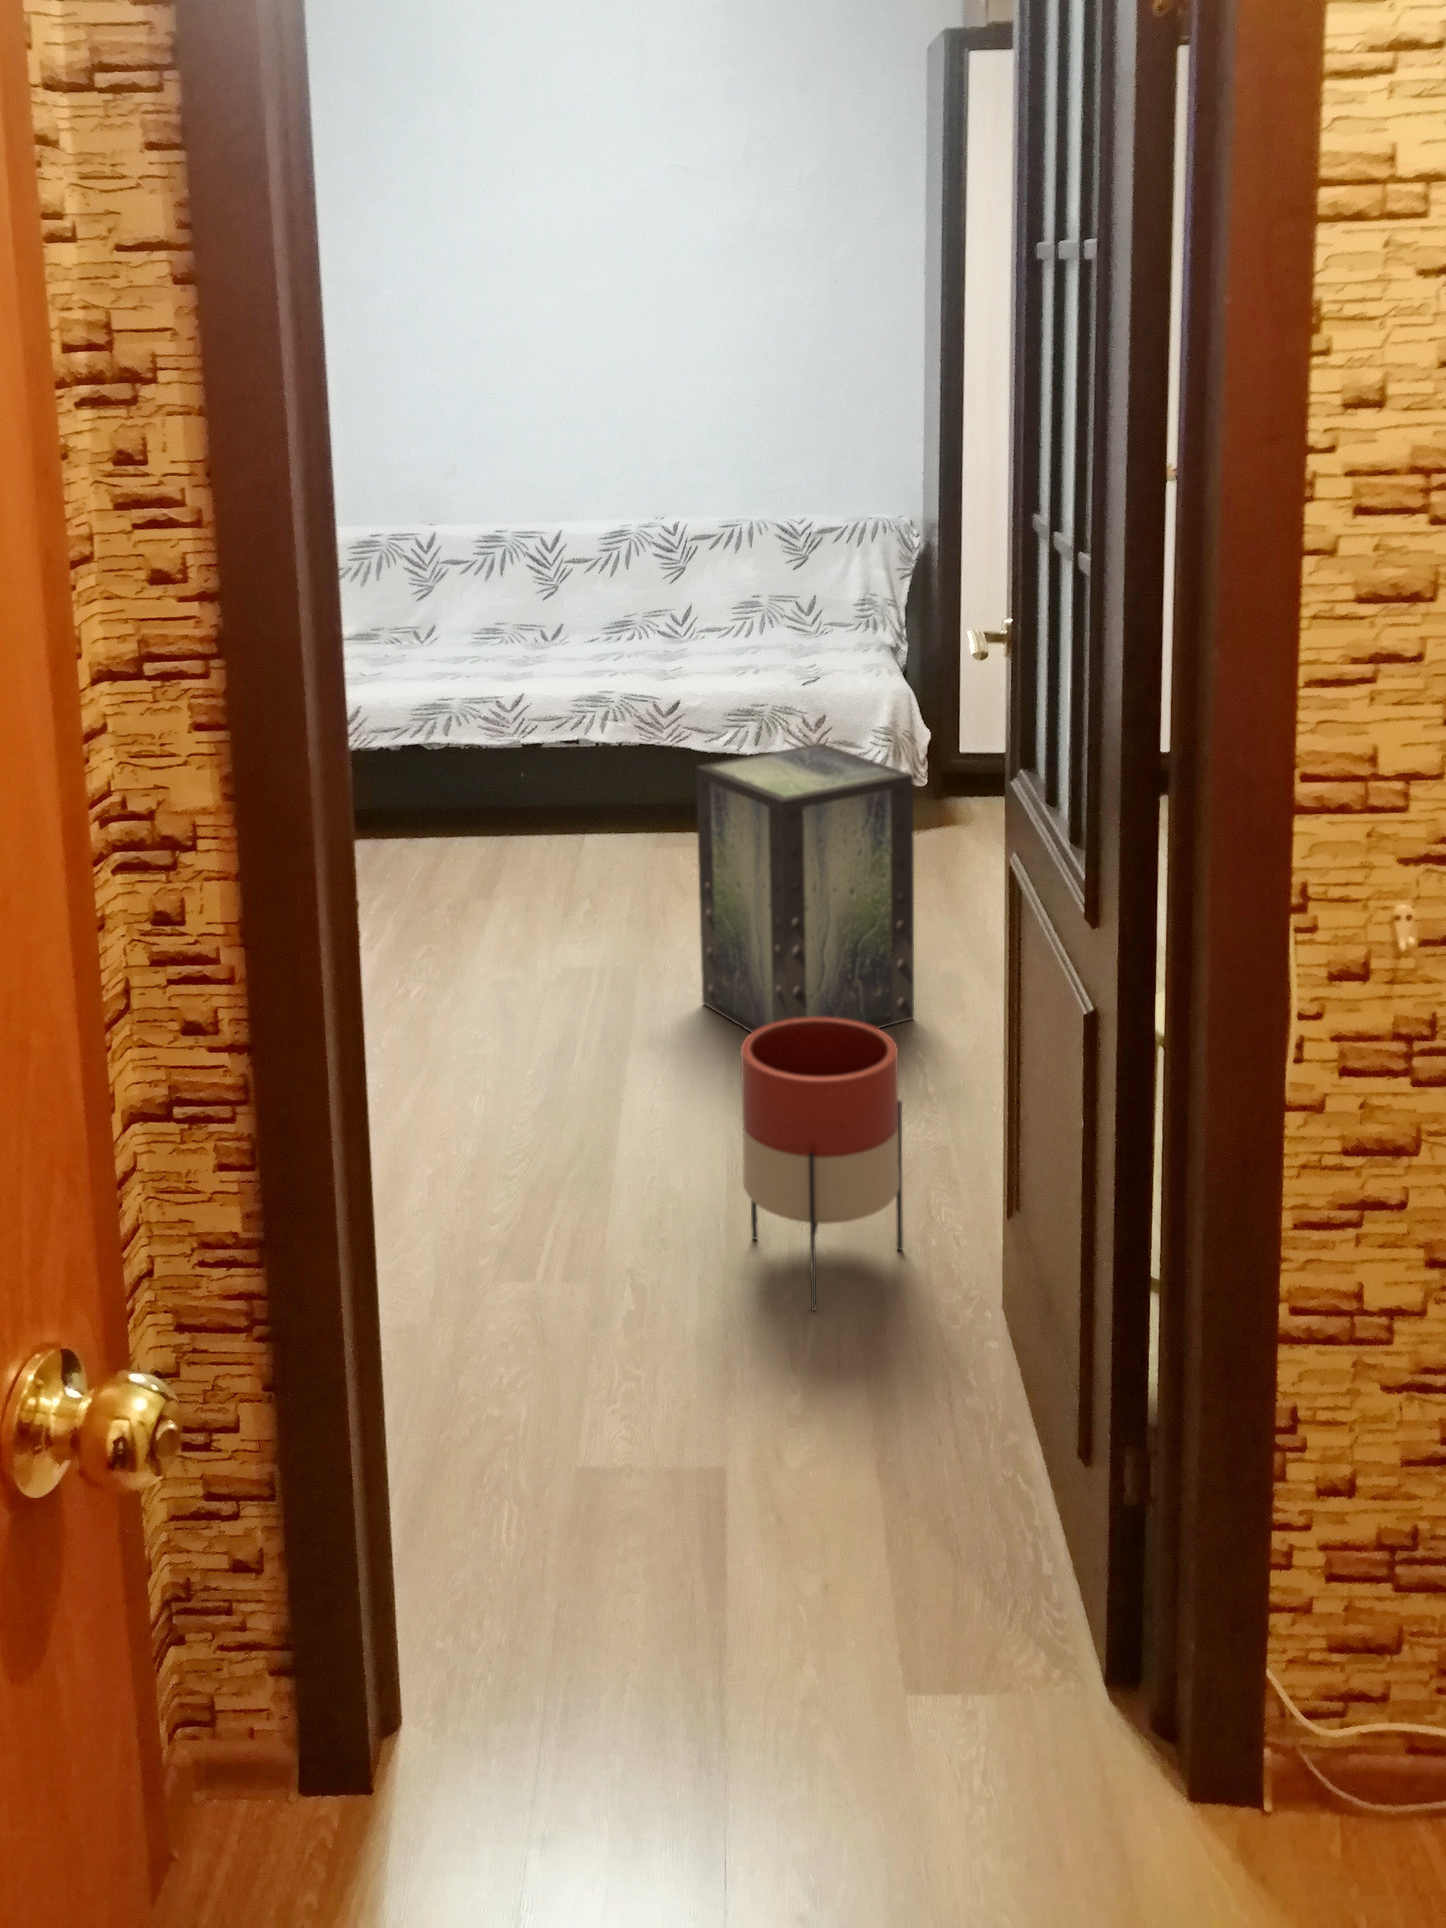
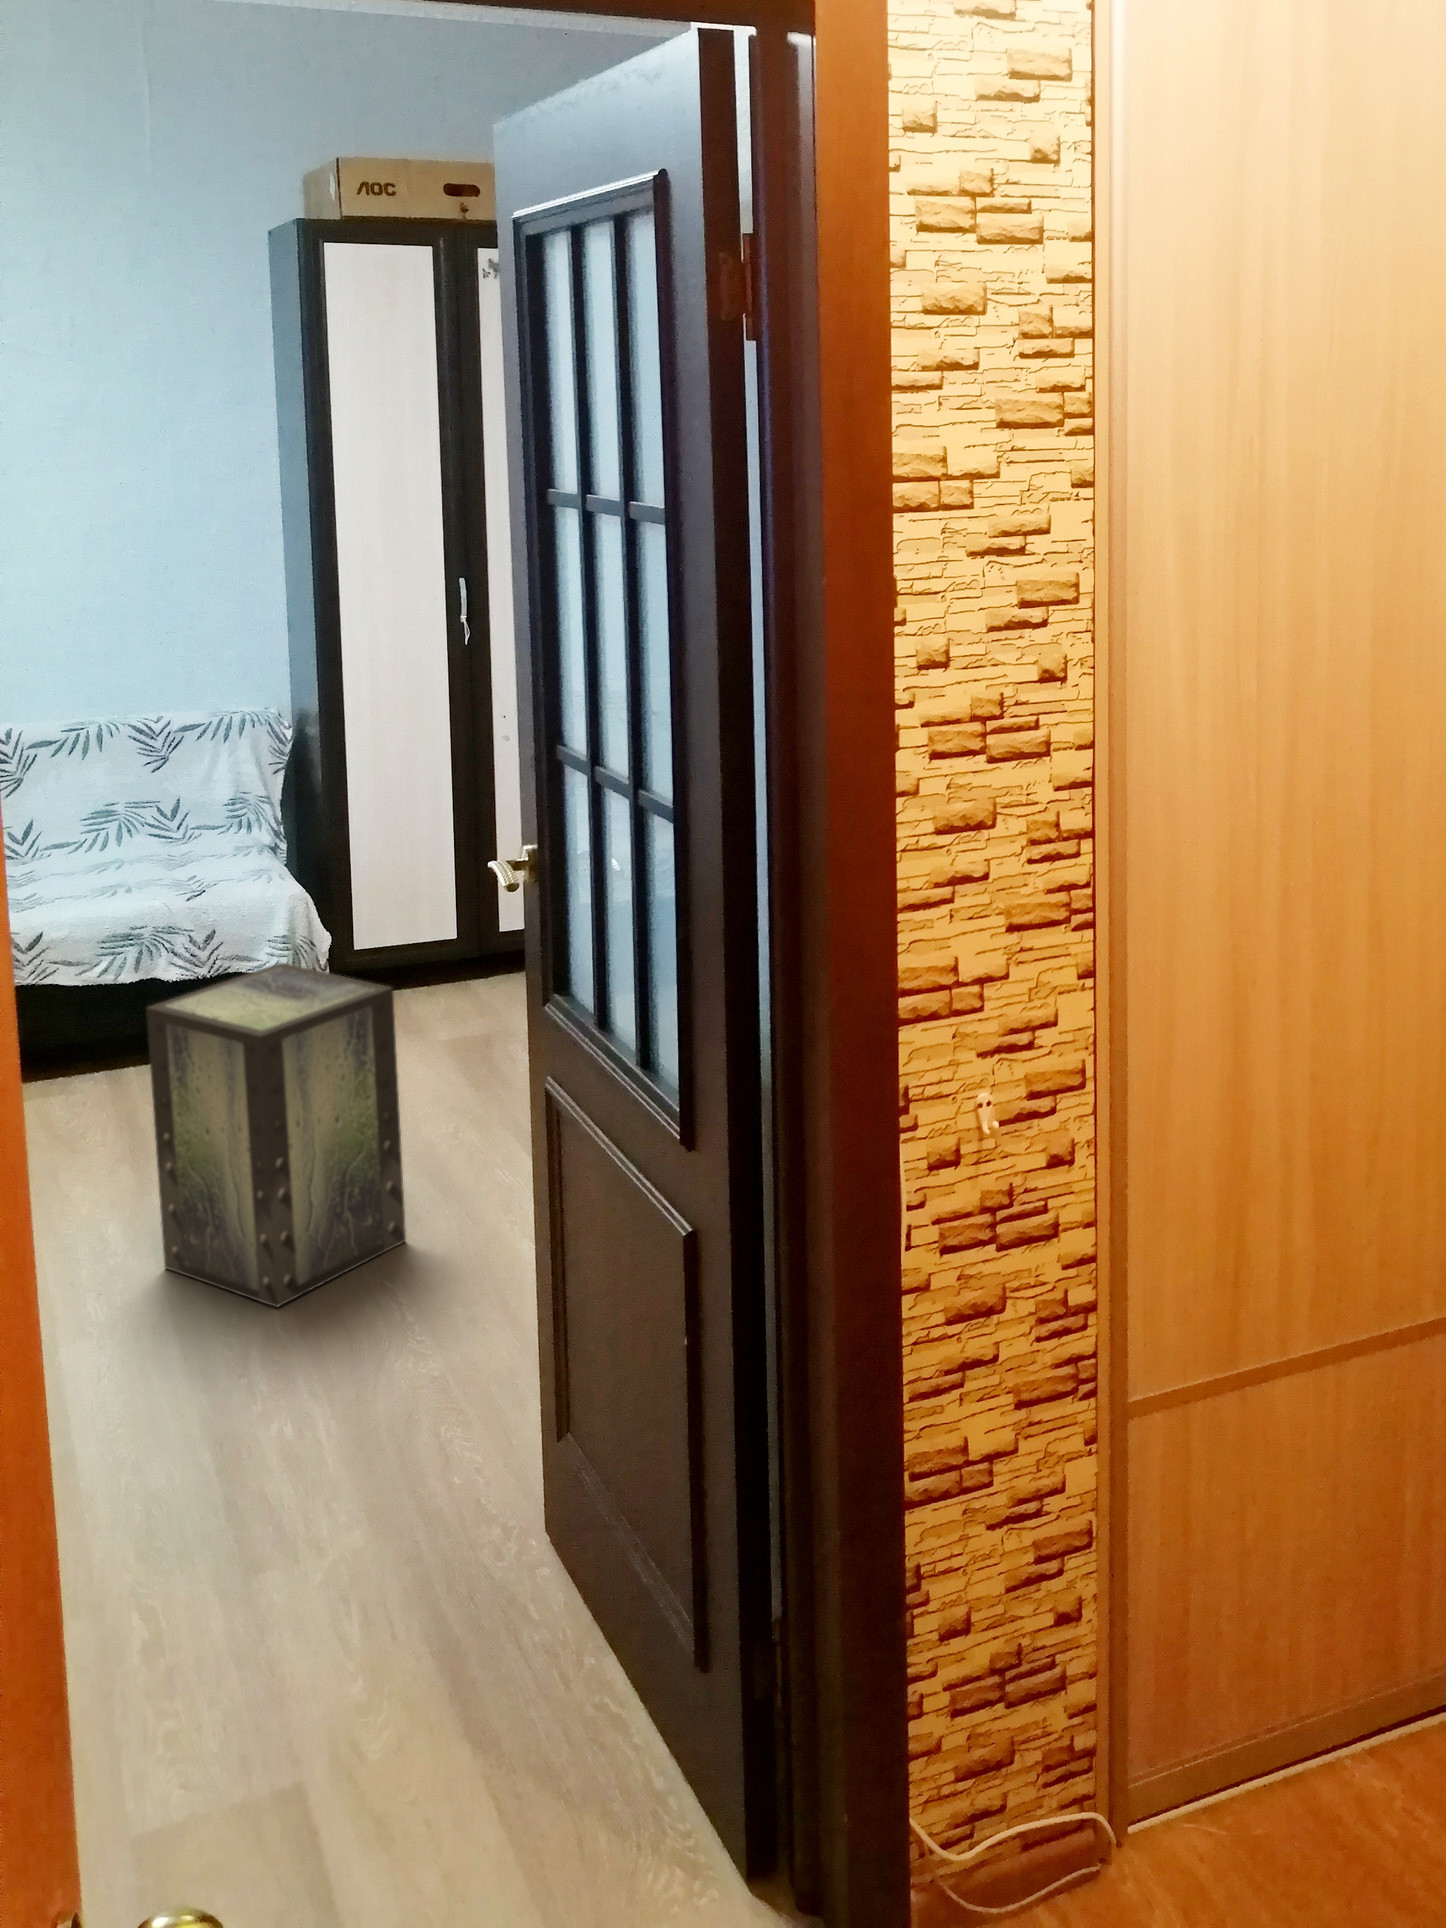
planter: present [741,1017,903,1311] -> none [273,1266,453,1587]

